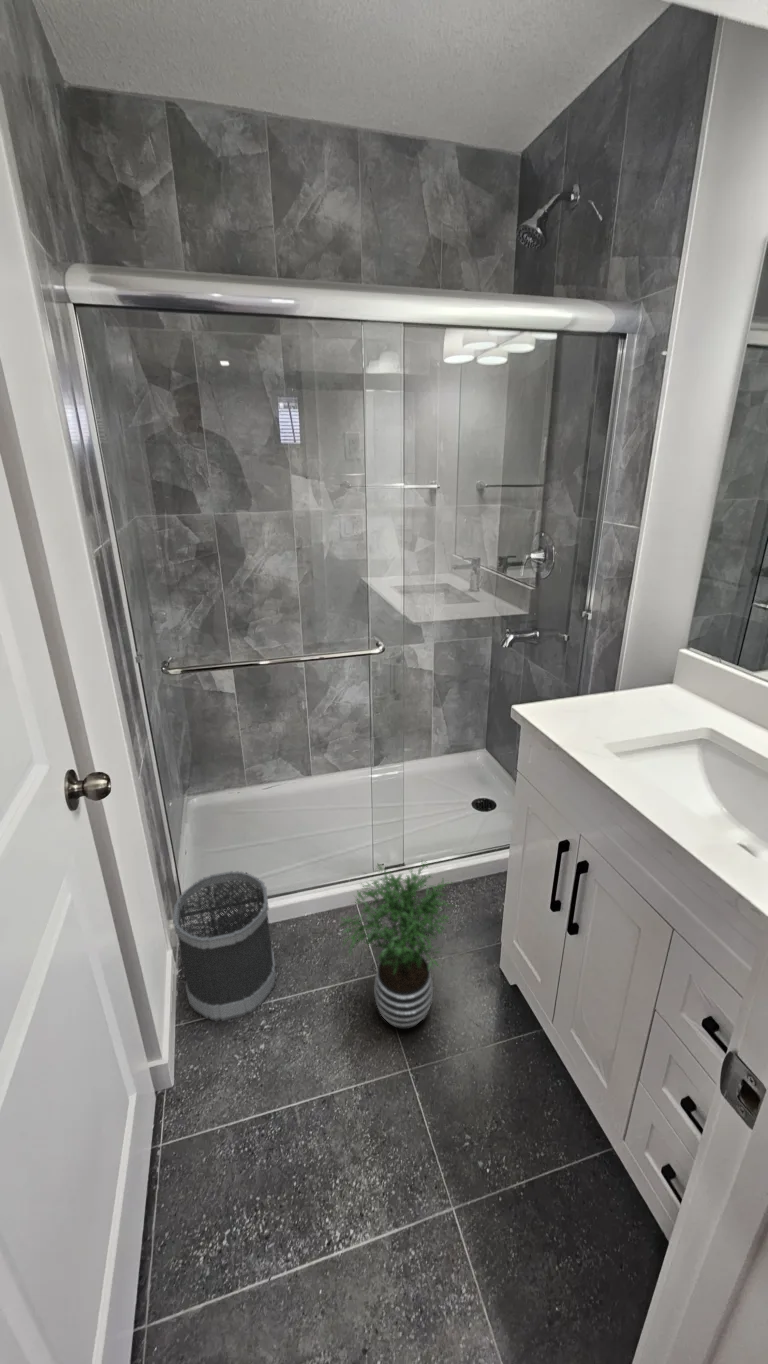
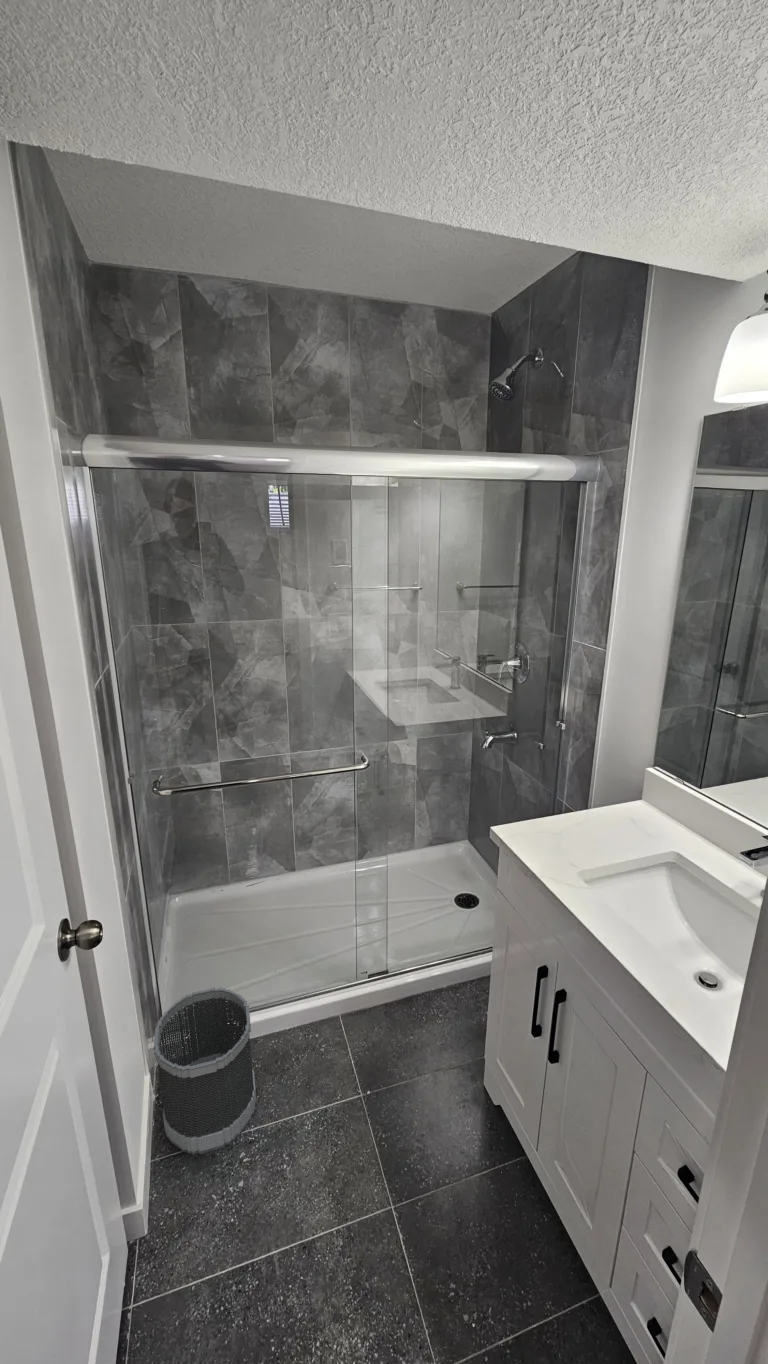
potted plant: present [341,864,452,1029] -> none [320,976,442,1160]

